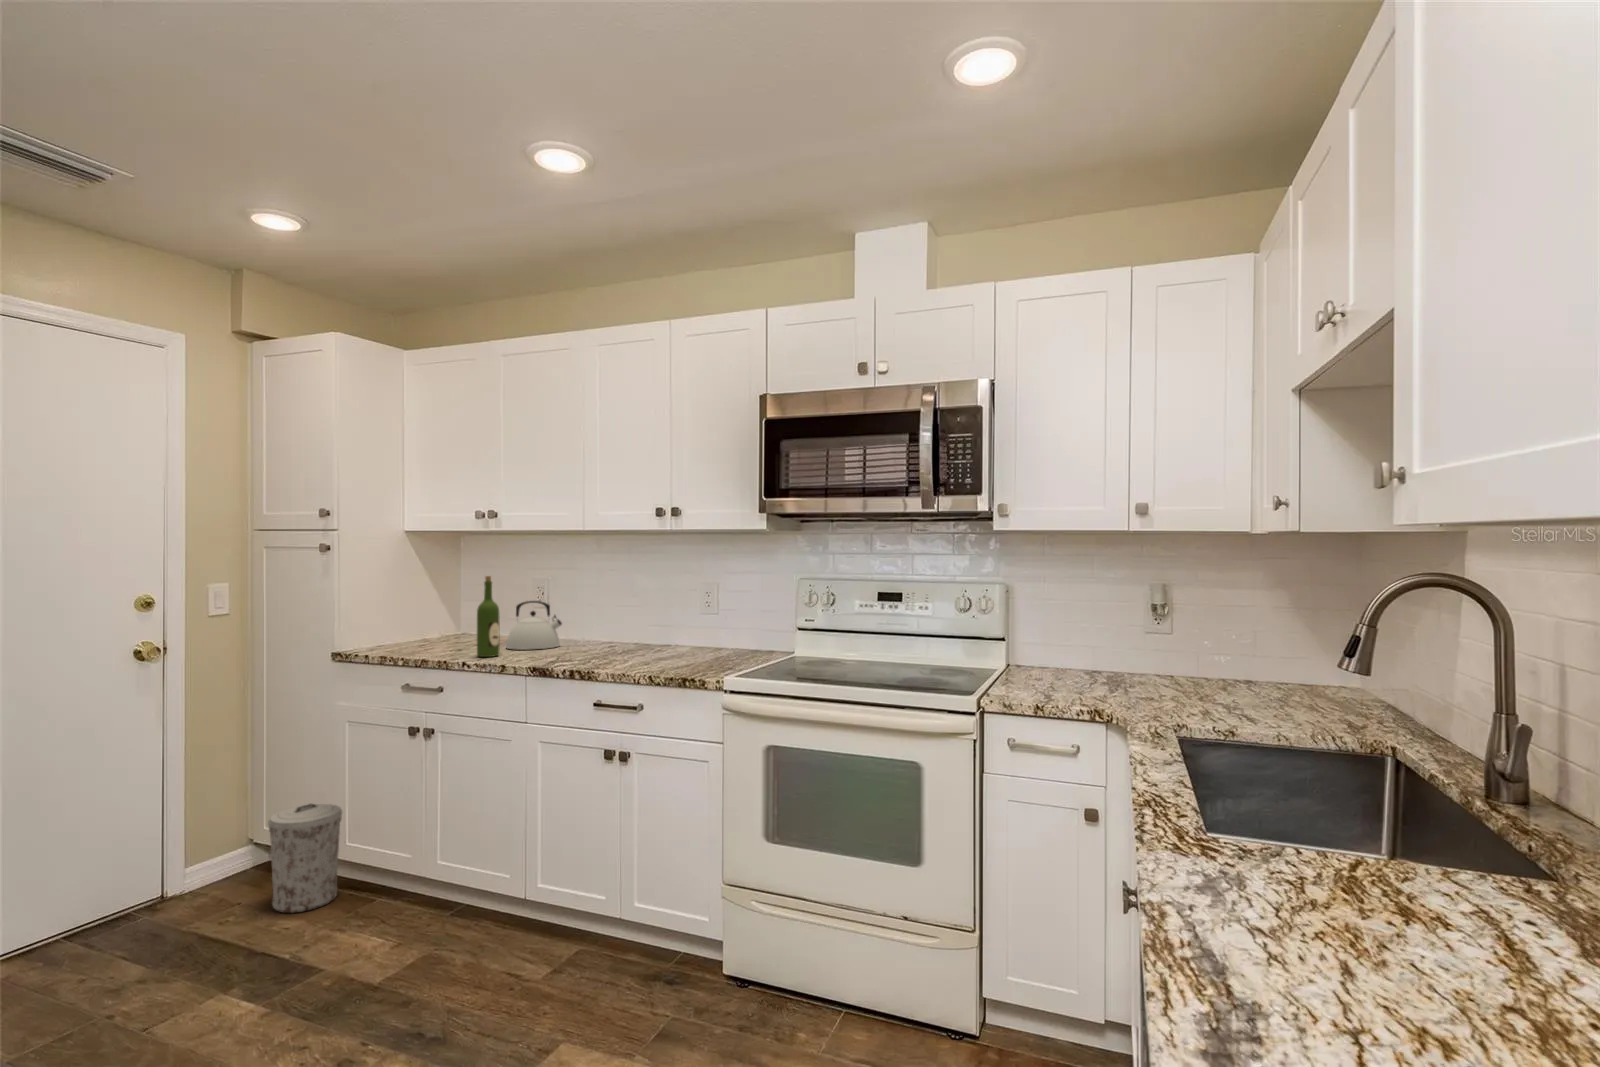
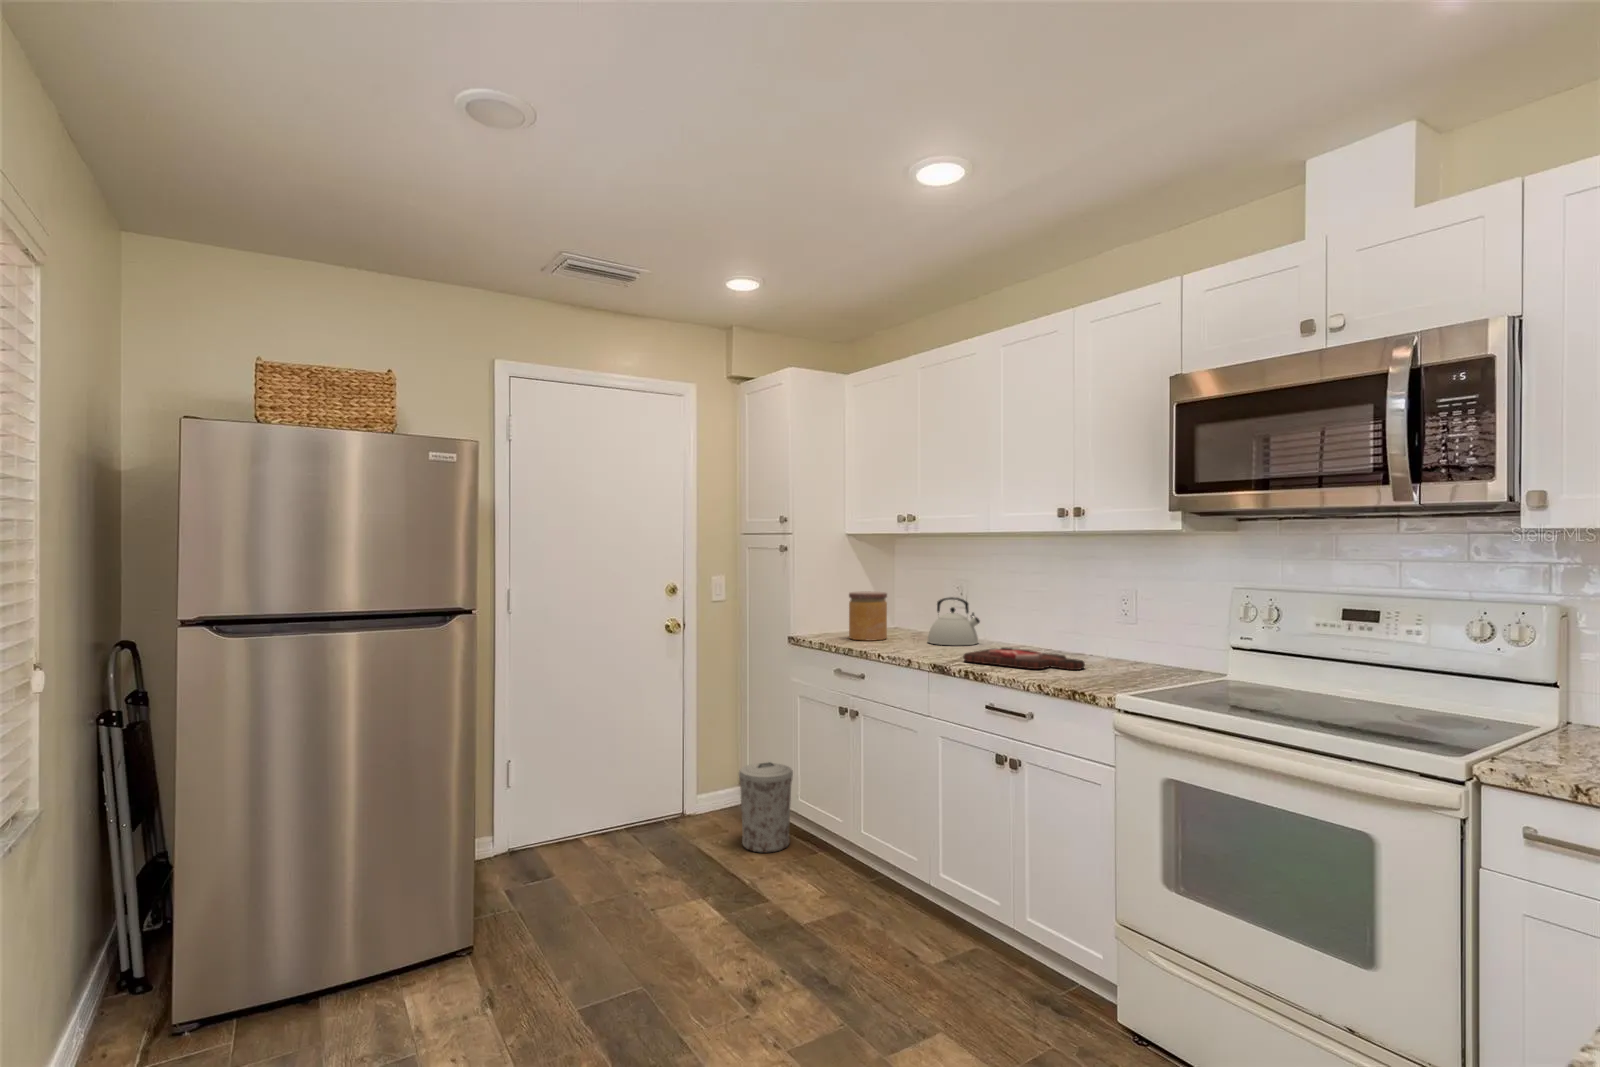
wine bottle: present [477,576,499,657] -> none [895,573,916,650]
jar: none [413,598,458,652] -> present [849,592,887,641]
cutting board: none [560,645,678,664] -> present [963,647,1085,670]

